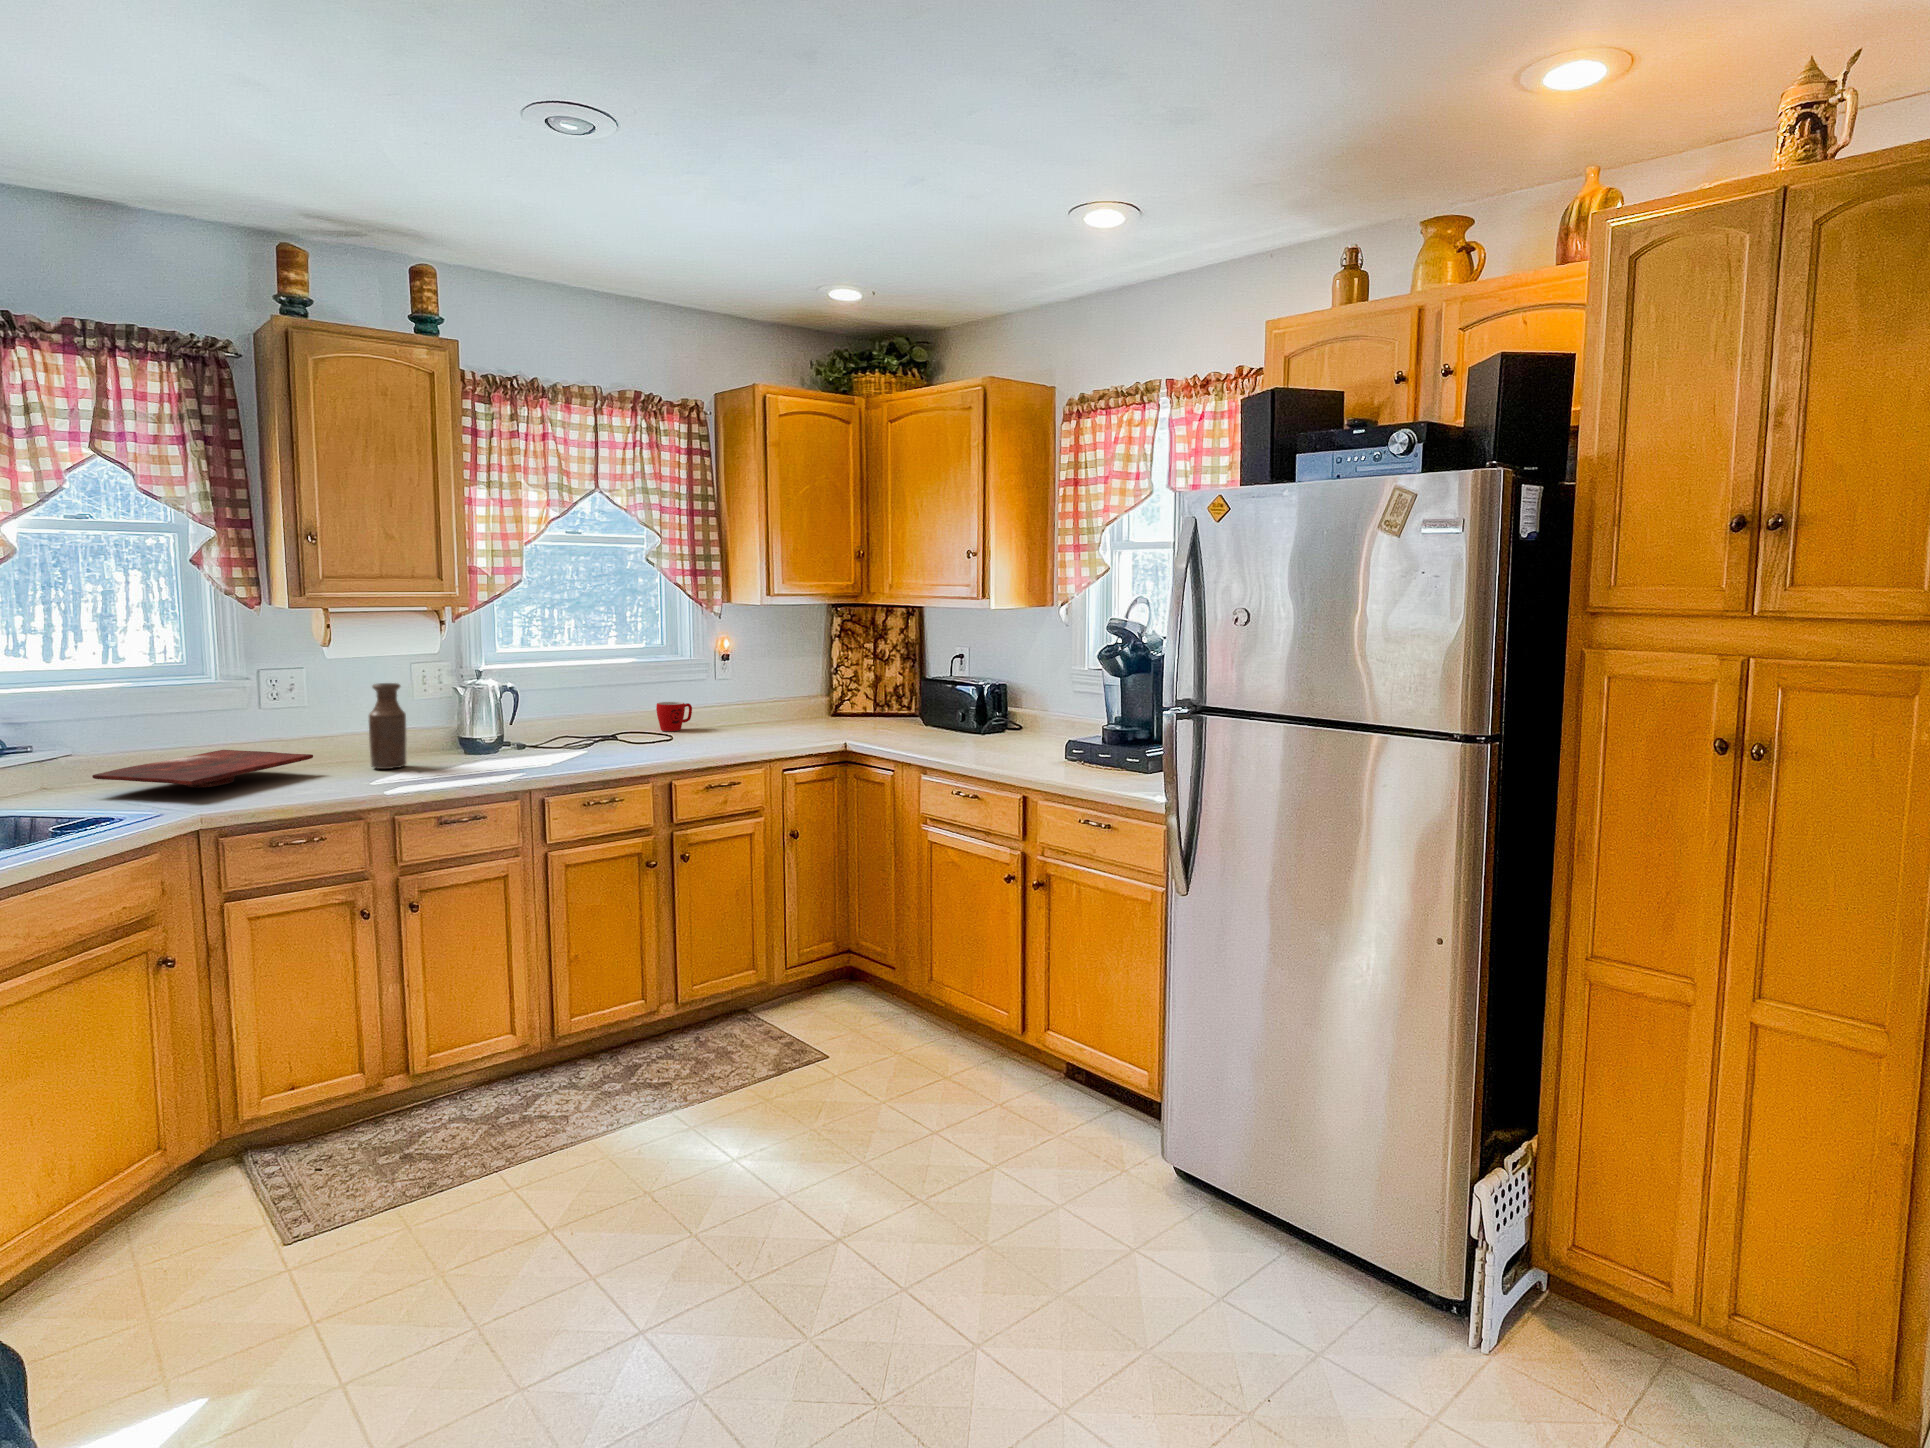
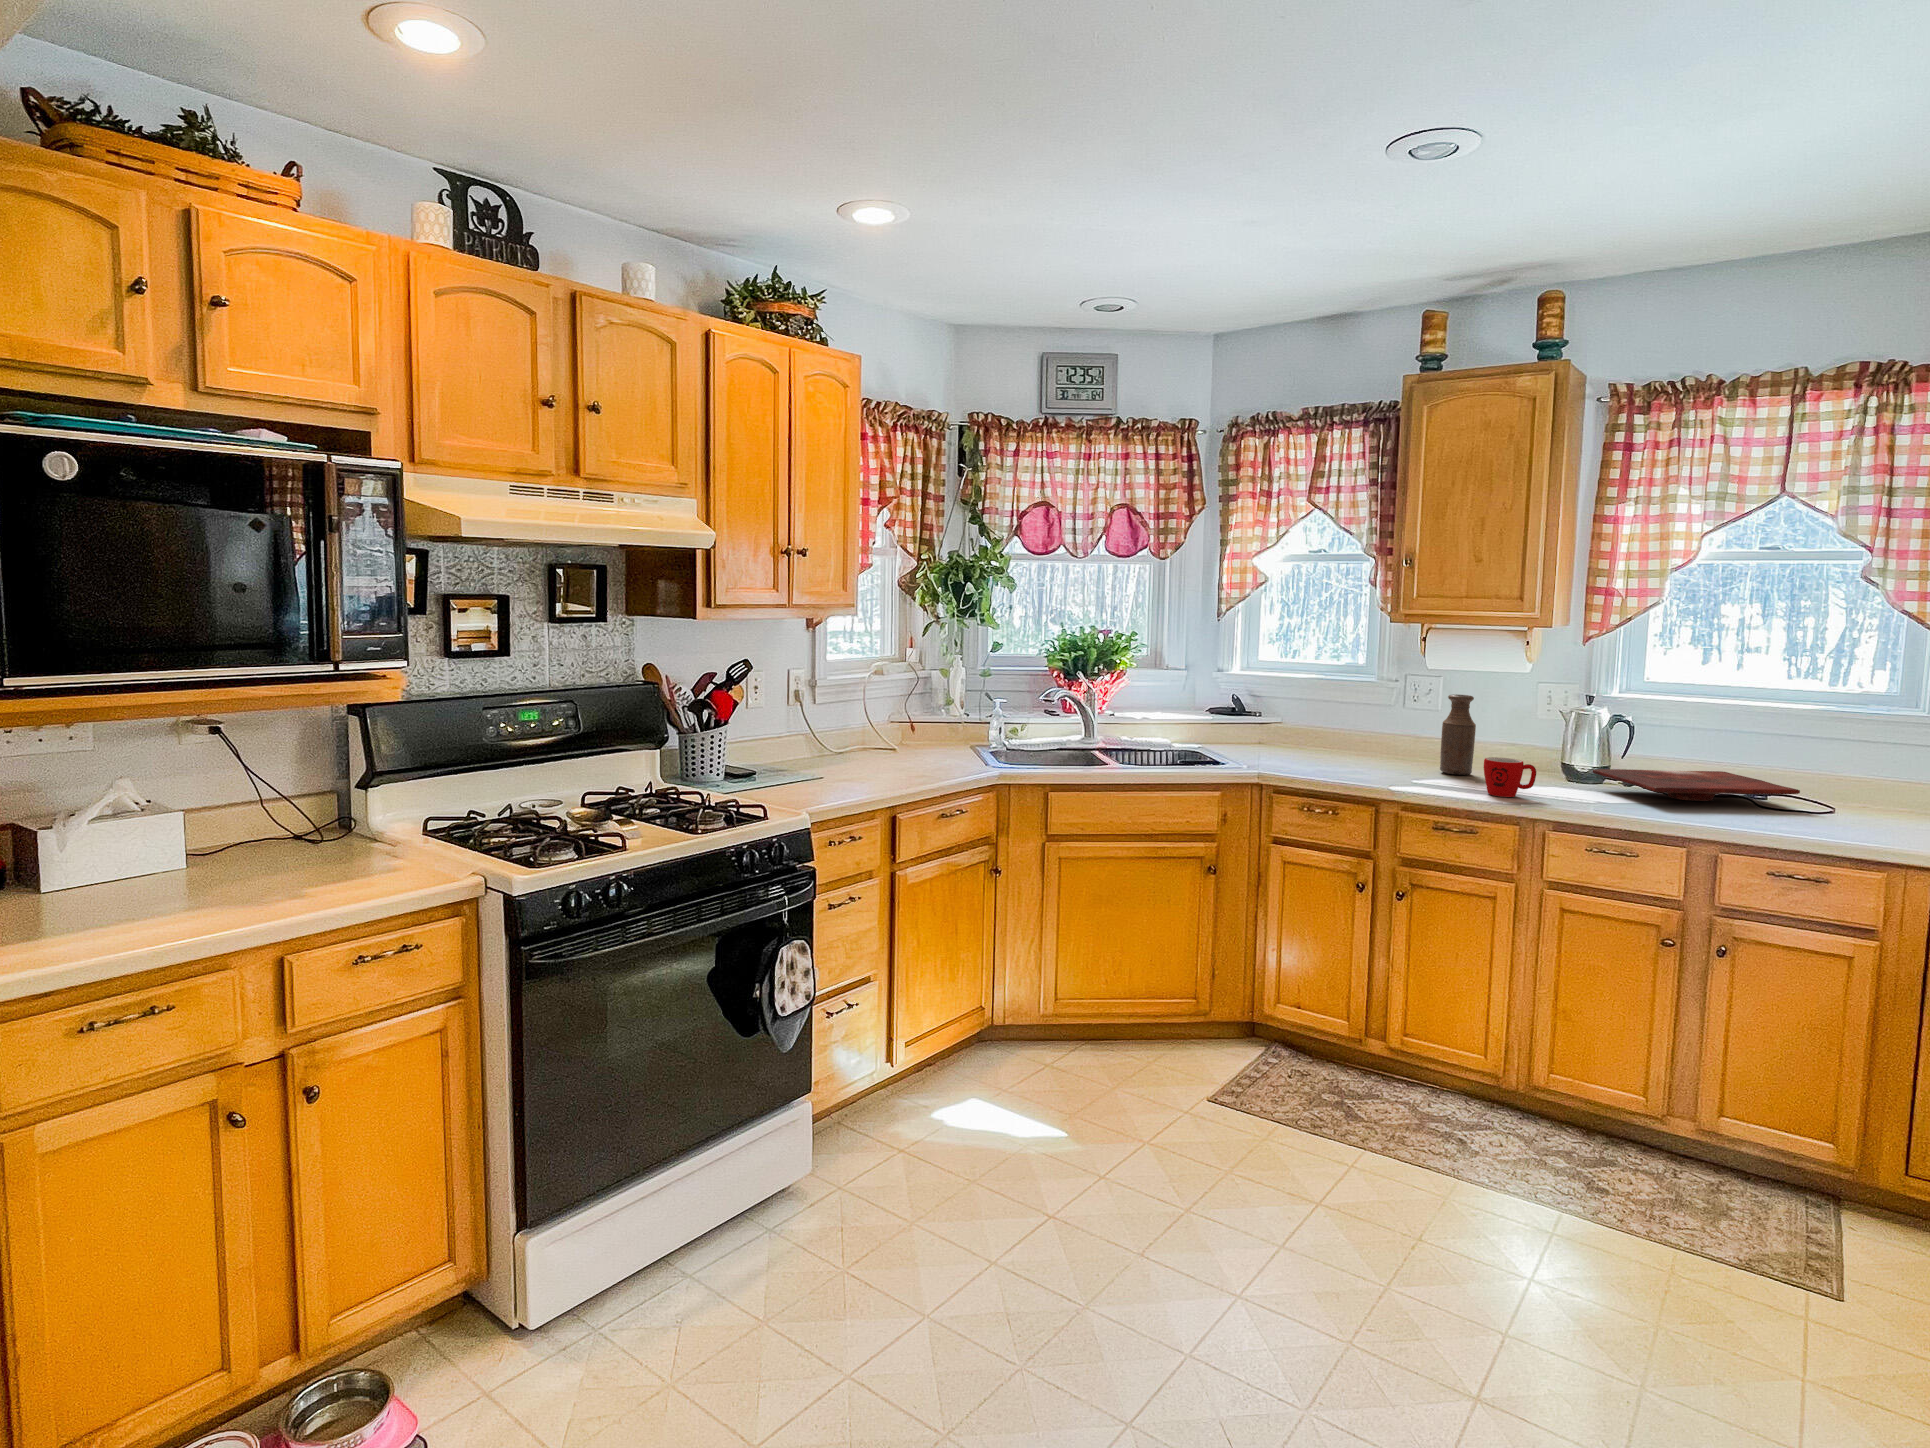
mug: present [656,702,692,731] -> present [1484,757,1536,797]
cutting board: present [92,750,313,788] -> present [1593,769,1800,801]

